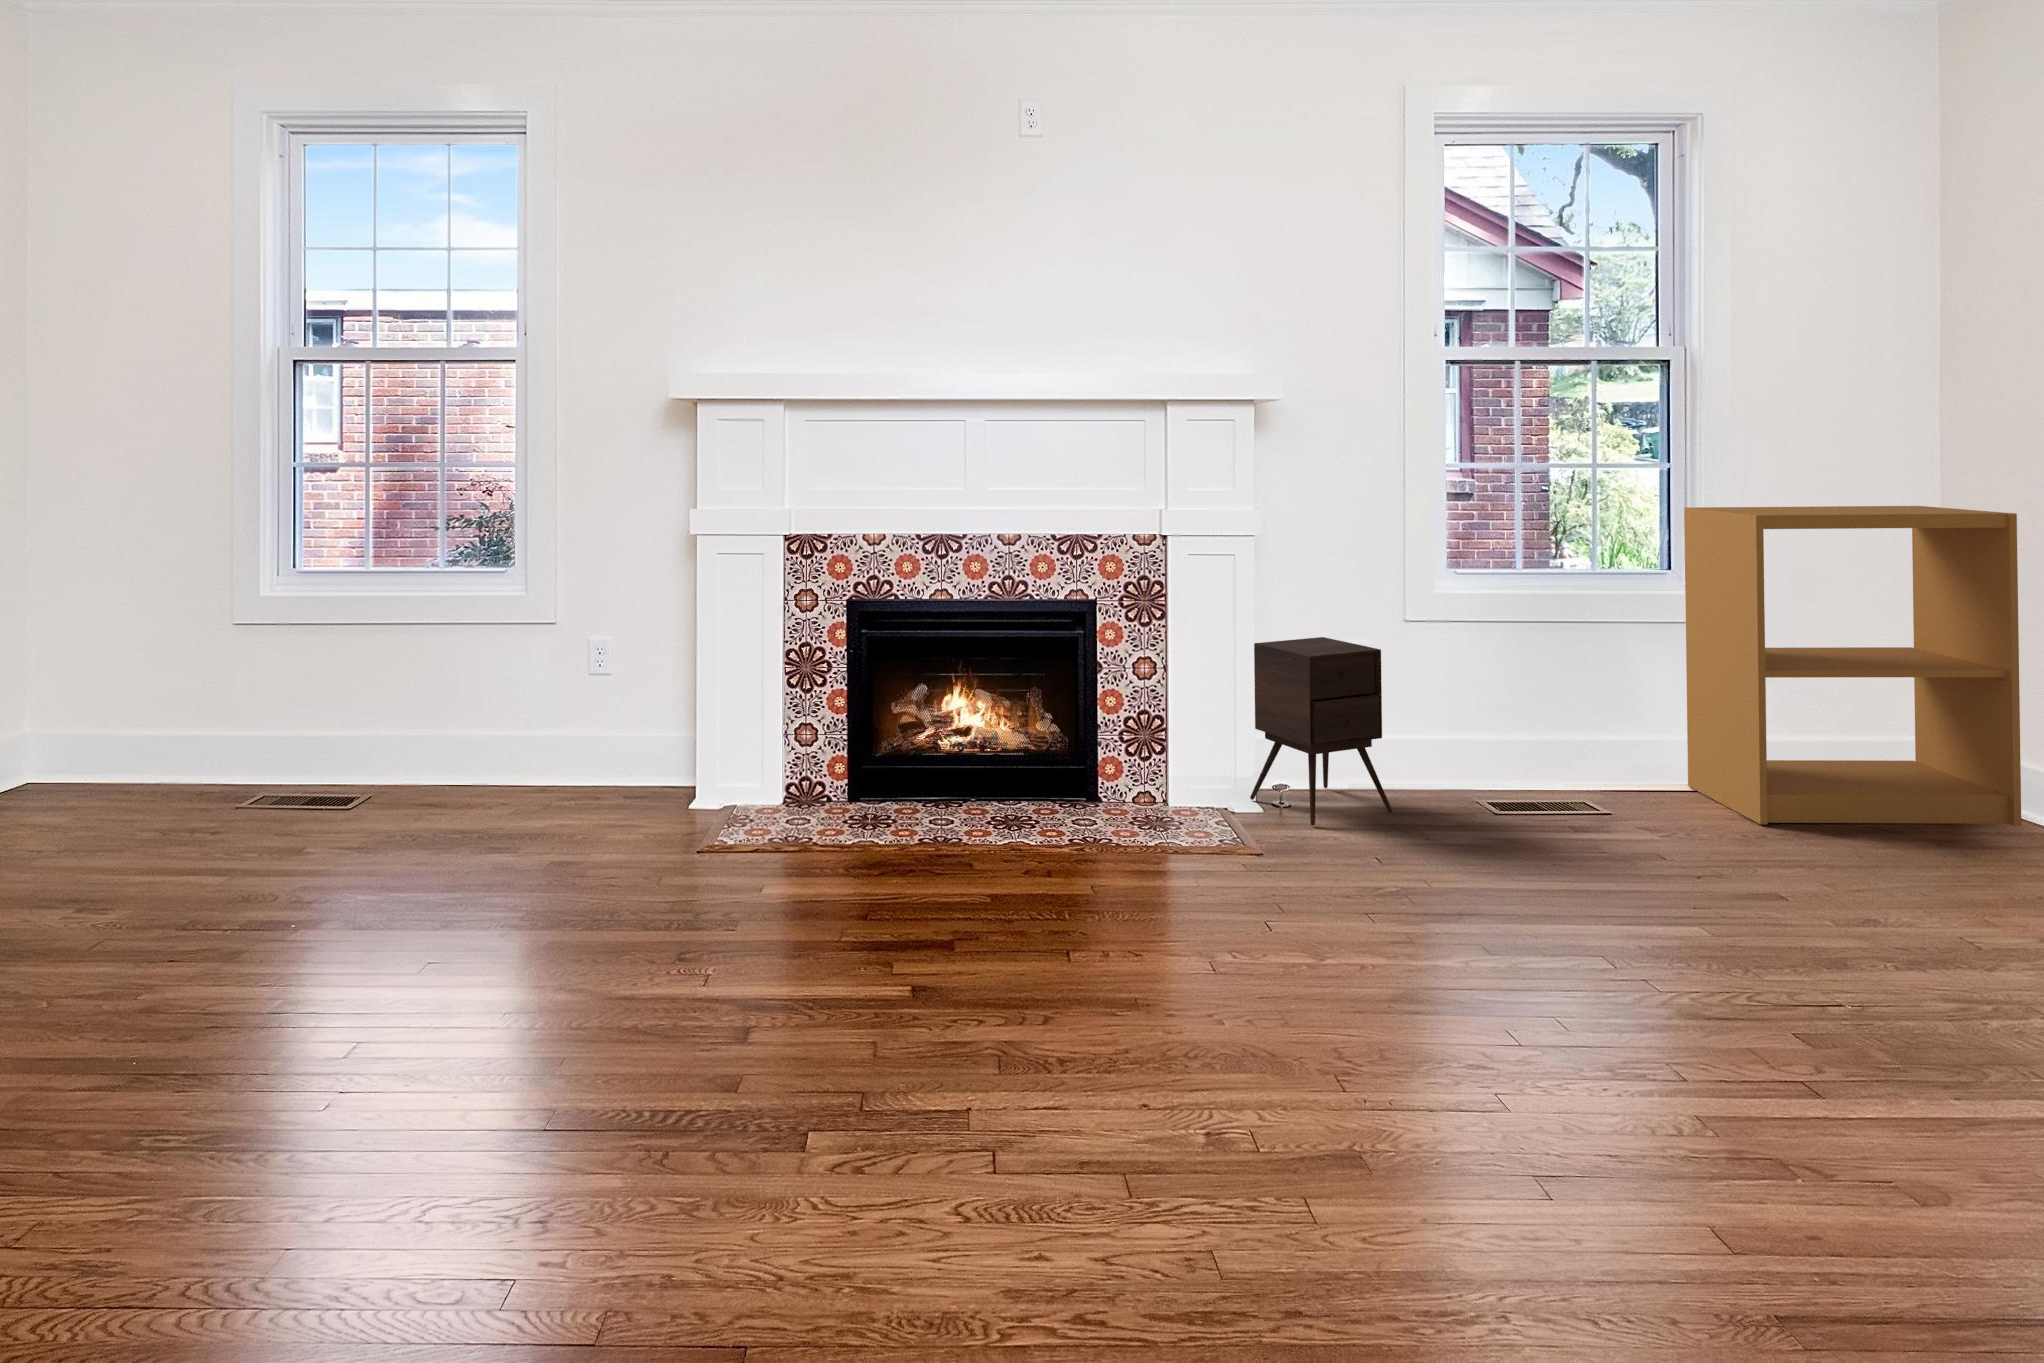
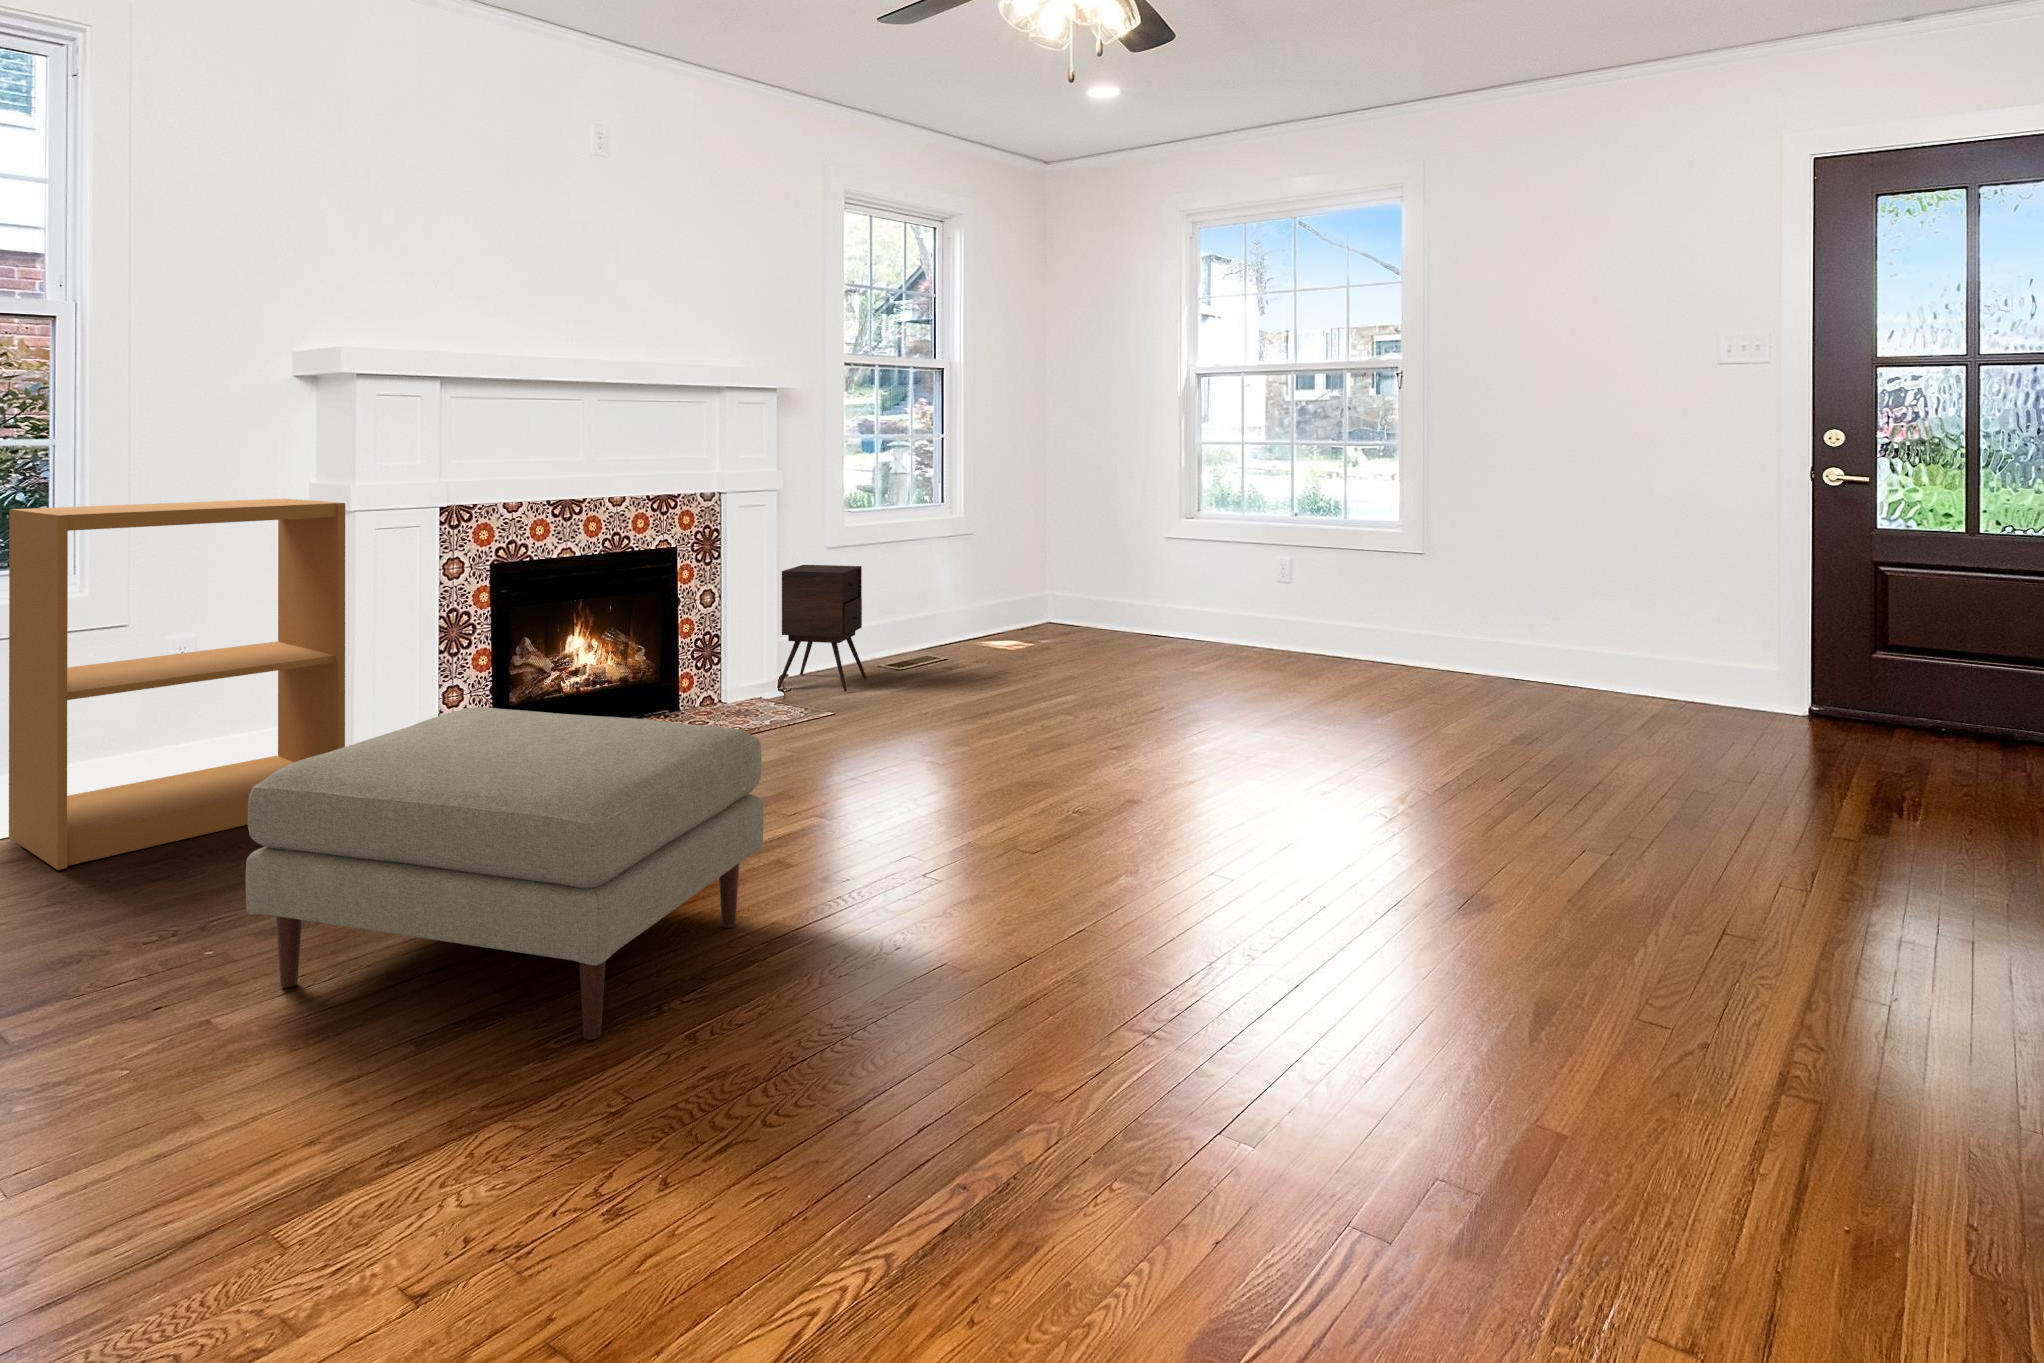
bookshelf: present [1684,506,2021,826] -> present [9,499,345,870]
ottoman: none [63,754,504,1138] -> present [246,707,764,1040]

